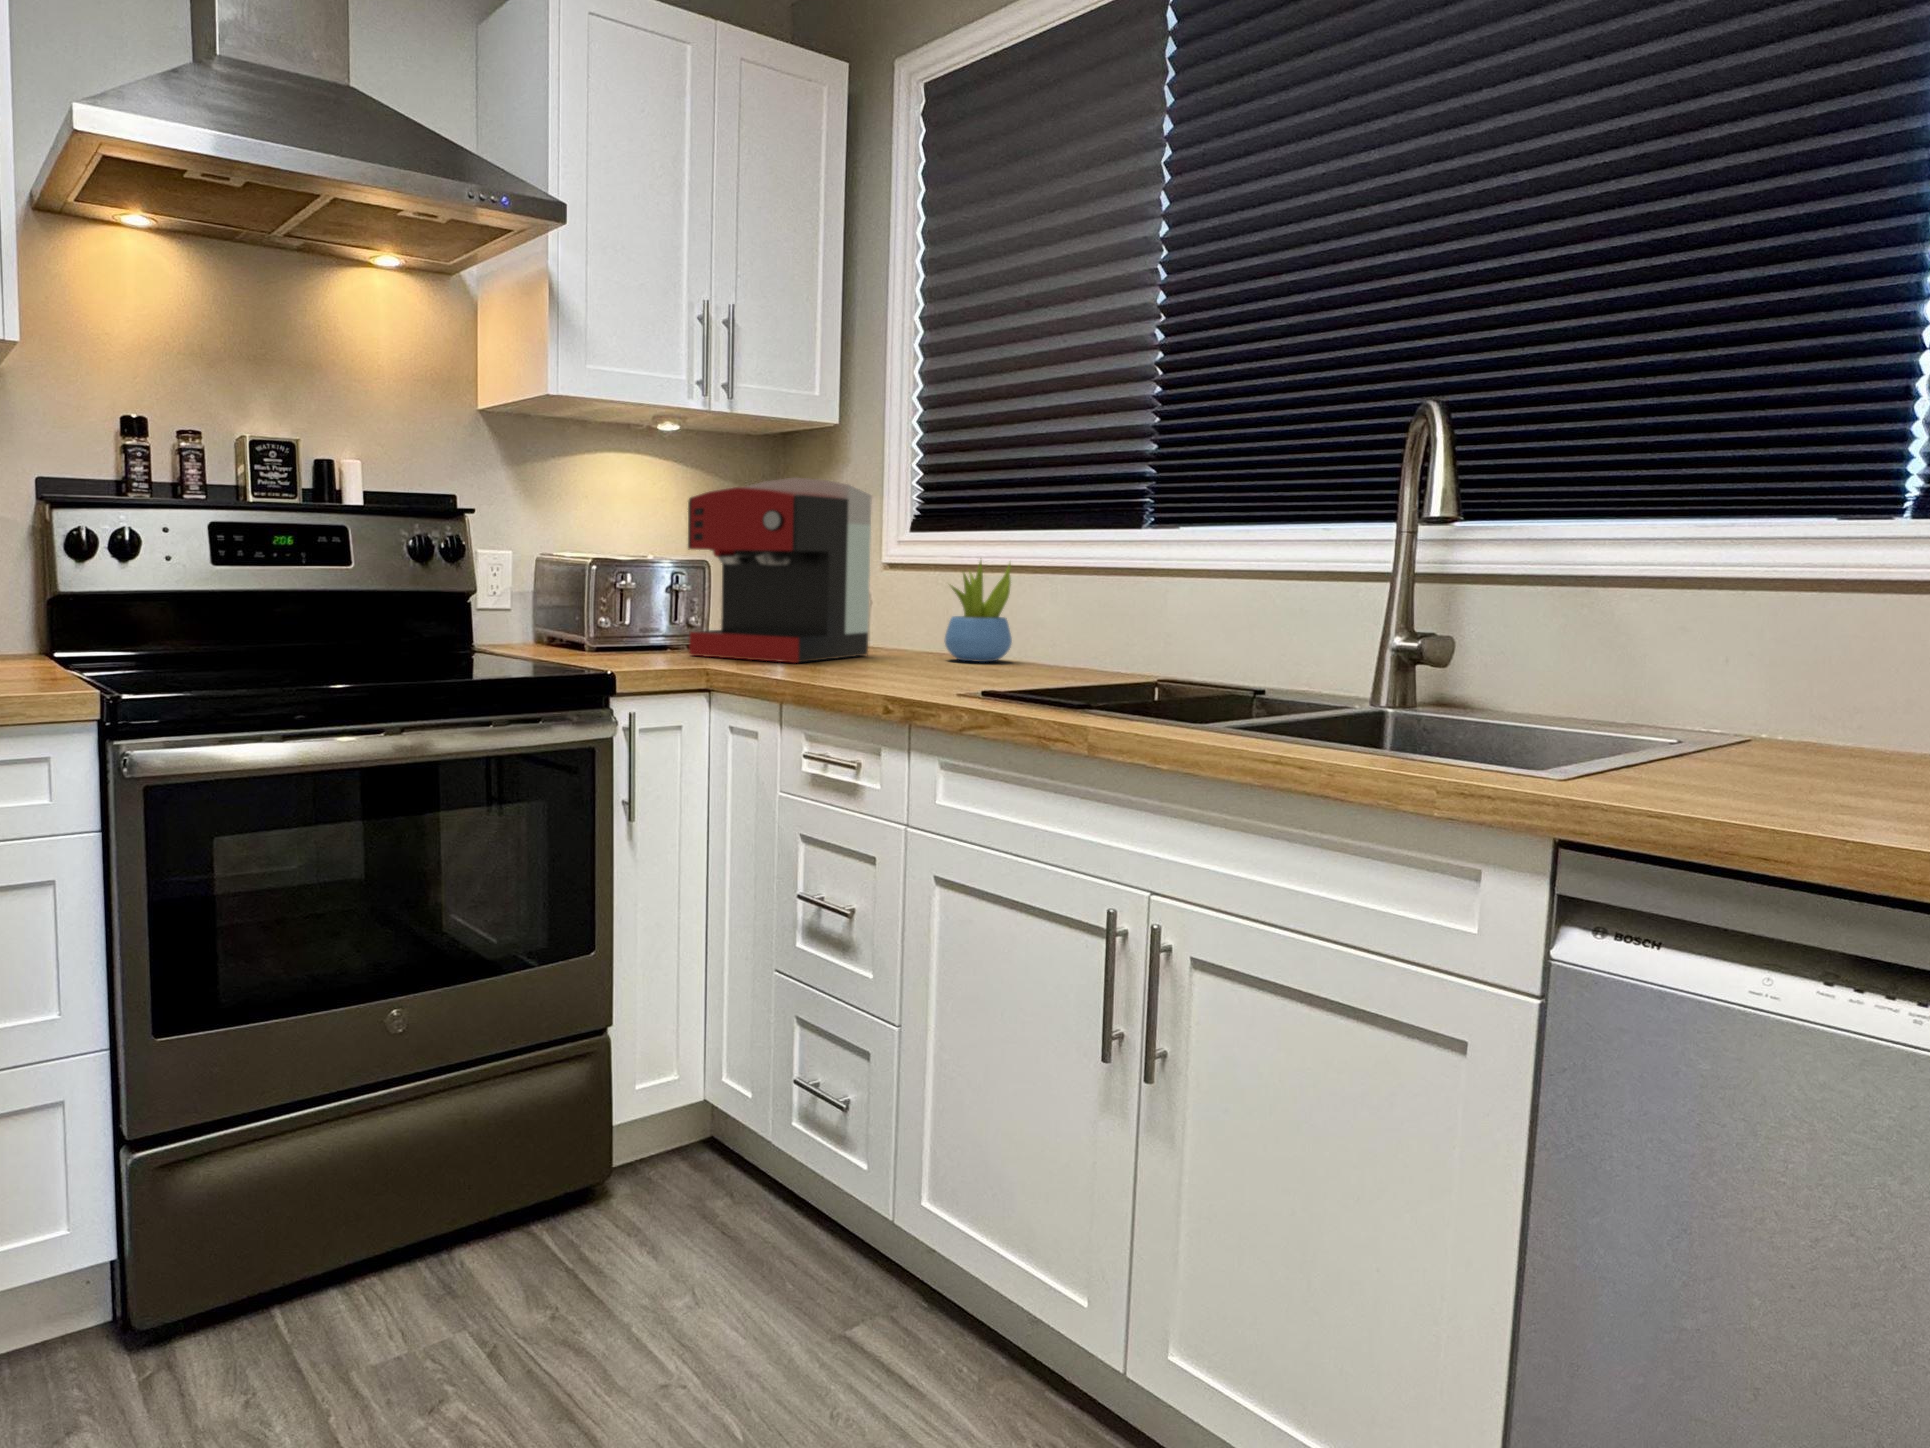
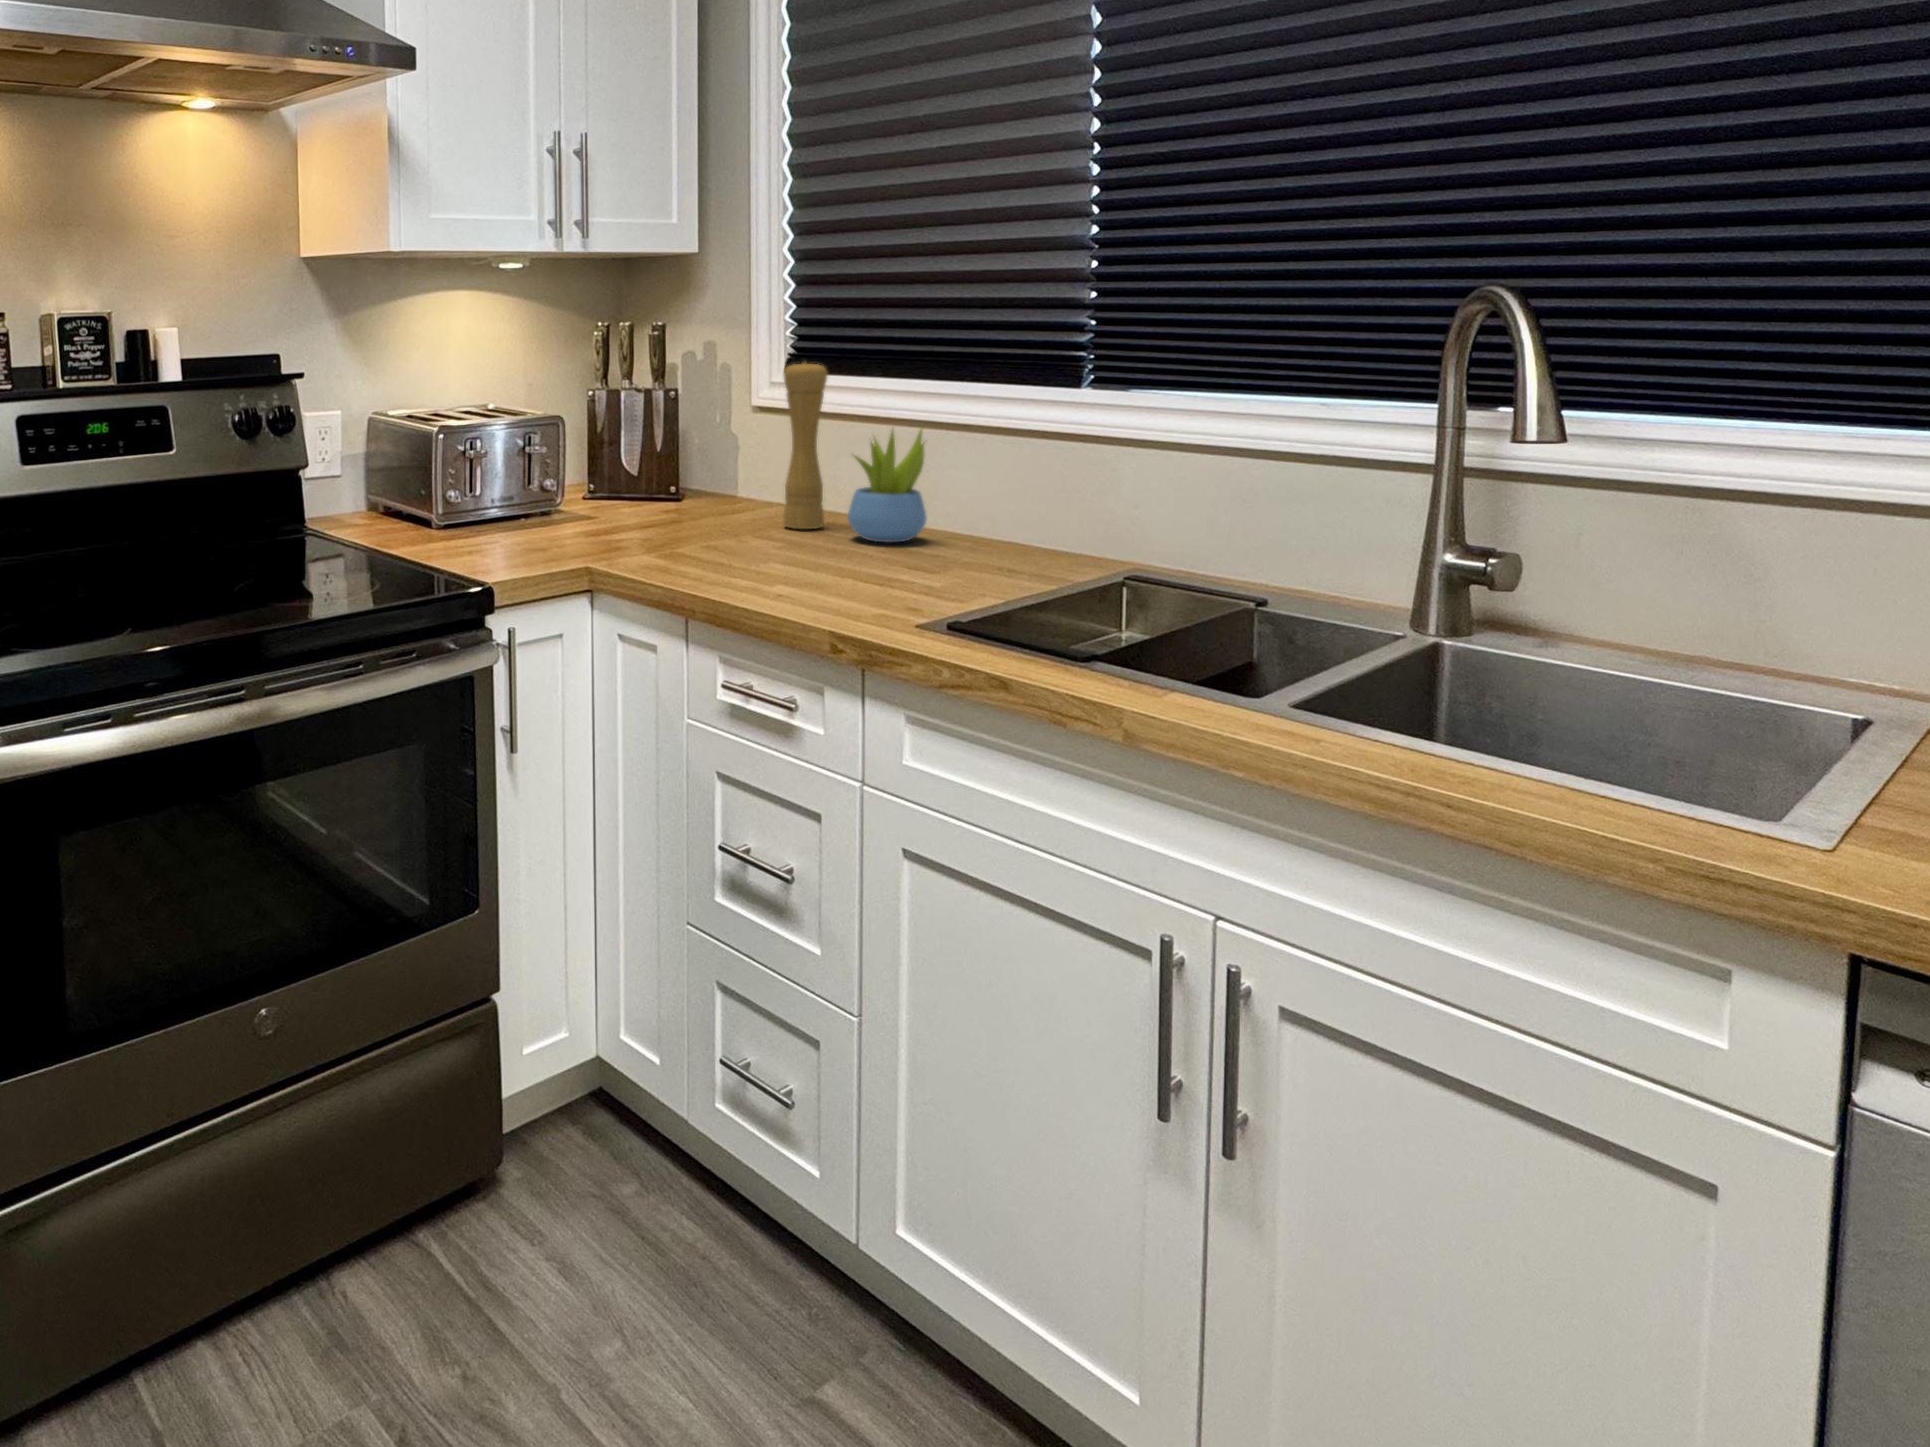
coffee maker: present [688,478,872,663] -> none [554,336,758,557]
pepper mill: none [894,506,934,654] -> present [783,361,827,529]

